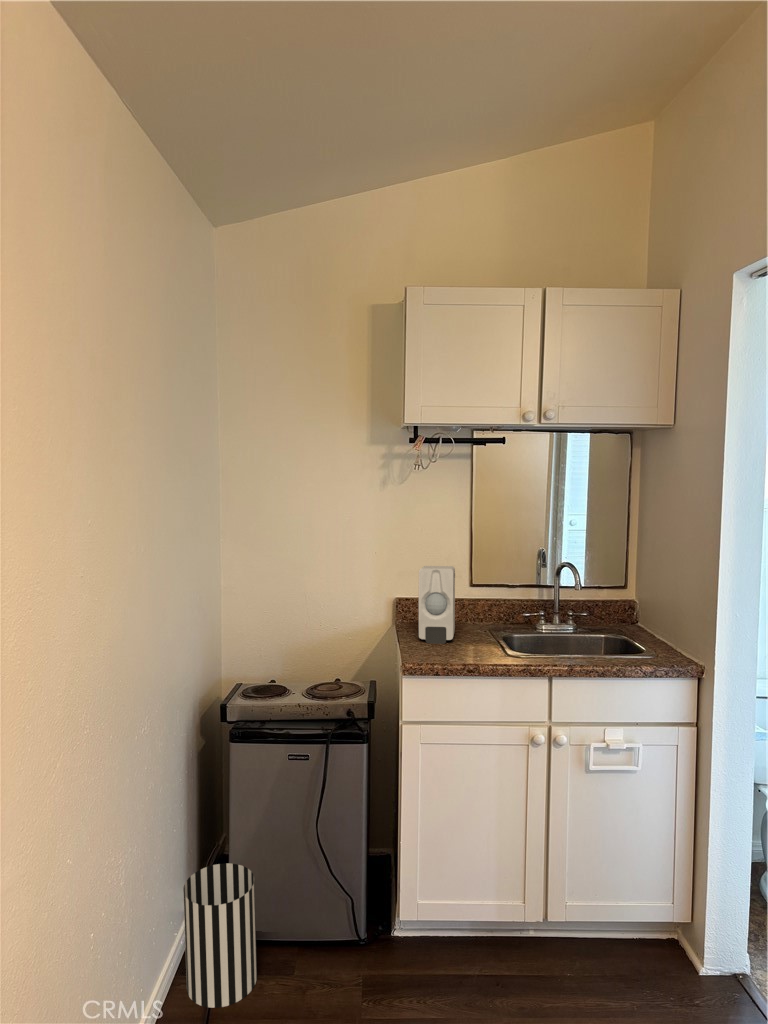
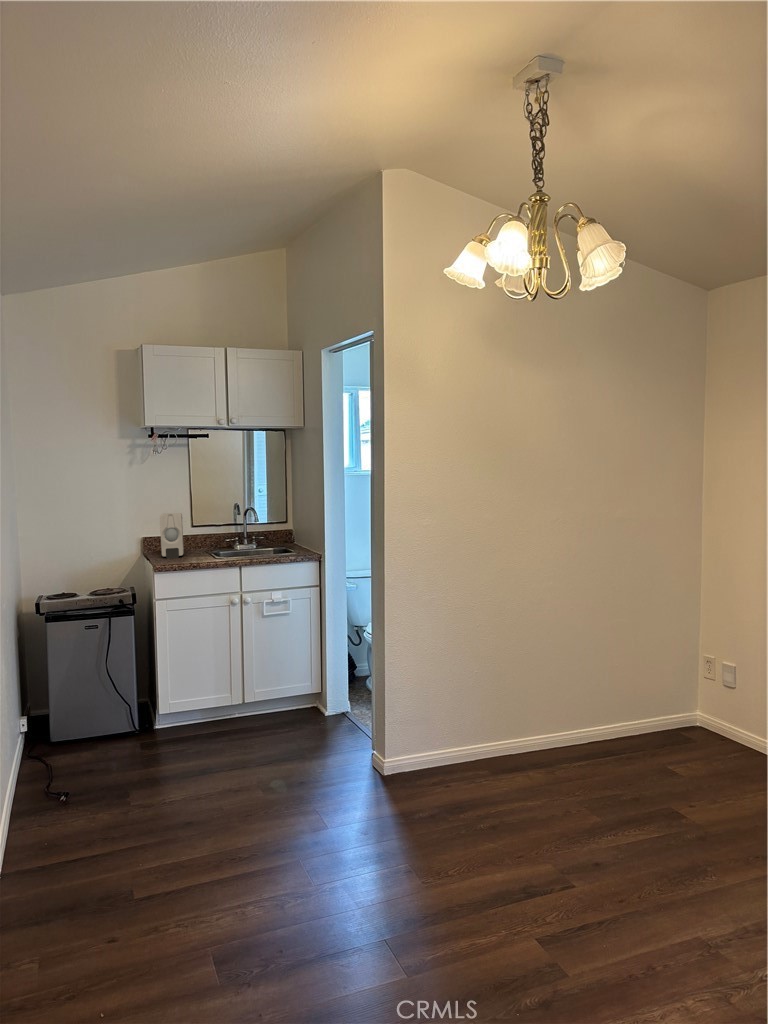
wastebasket: present [183,863,257,1008] -> none [26,695,75,770]

